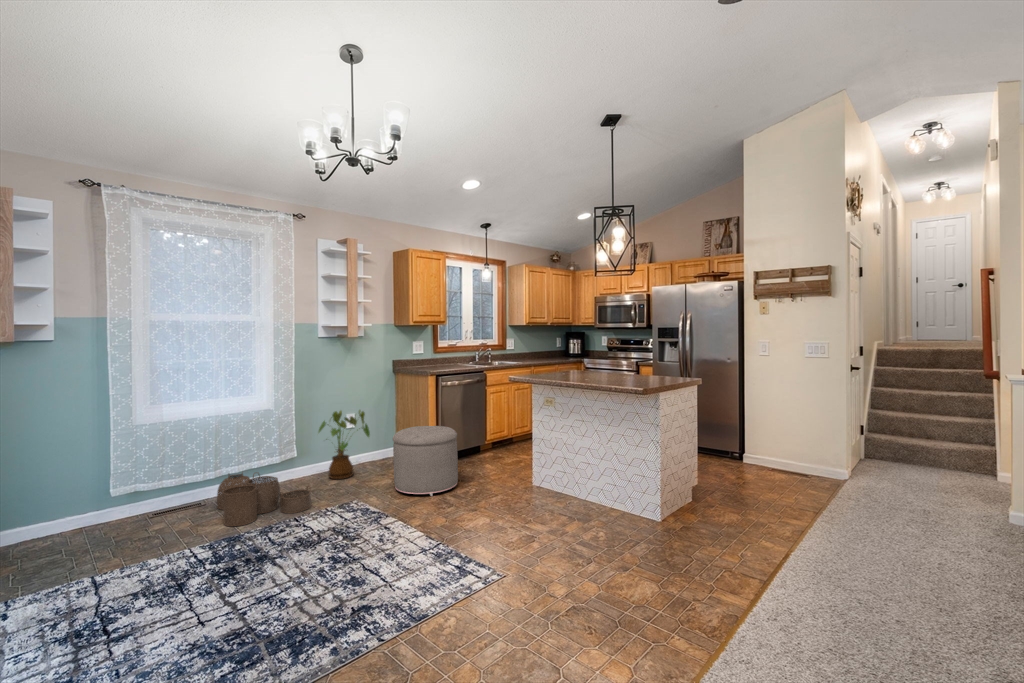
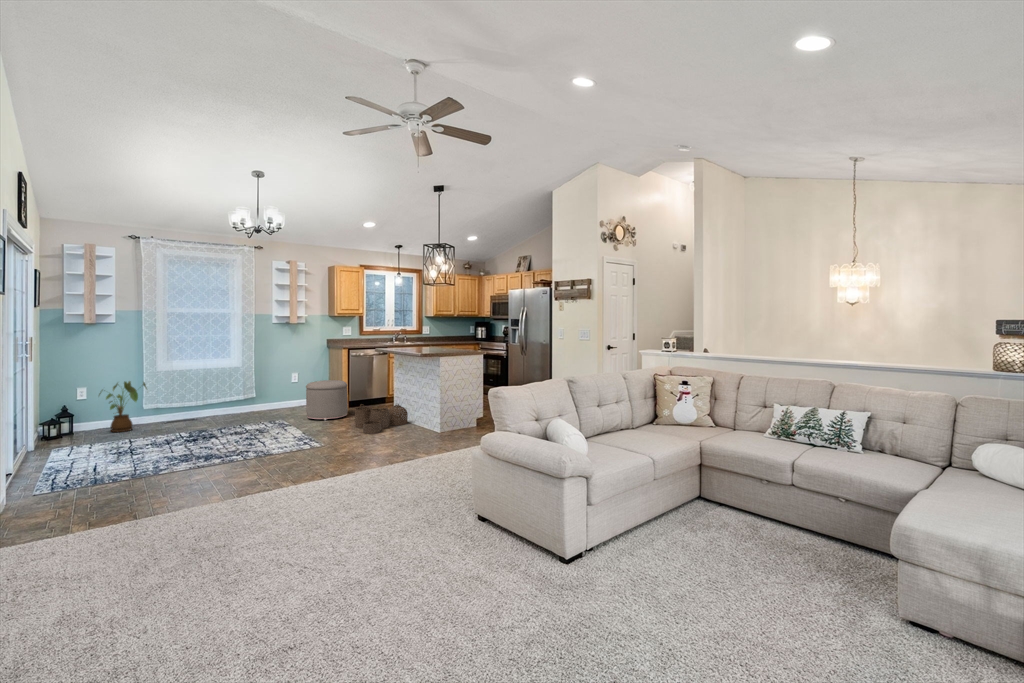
house plant: present [319,410,370,479] -> present [99,381,147,432]
woven basket: present [217,473,311,526] -> present [355,404,408,434]

